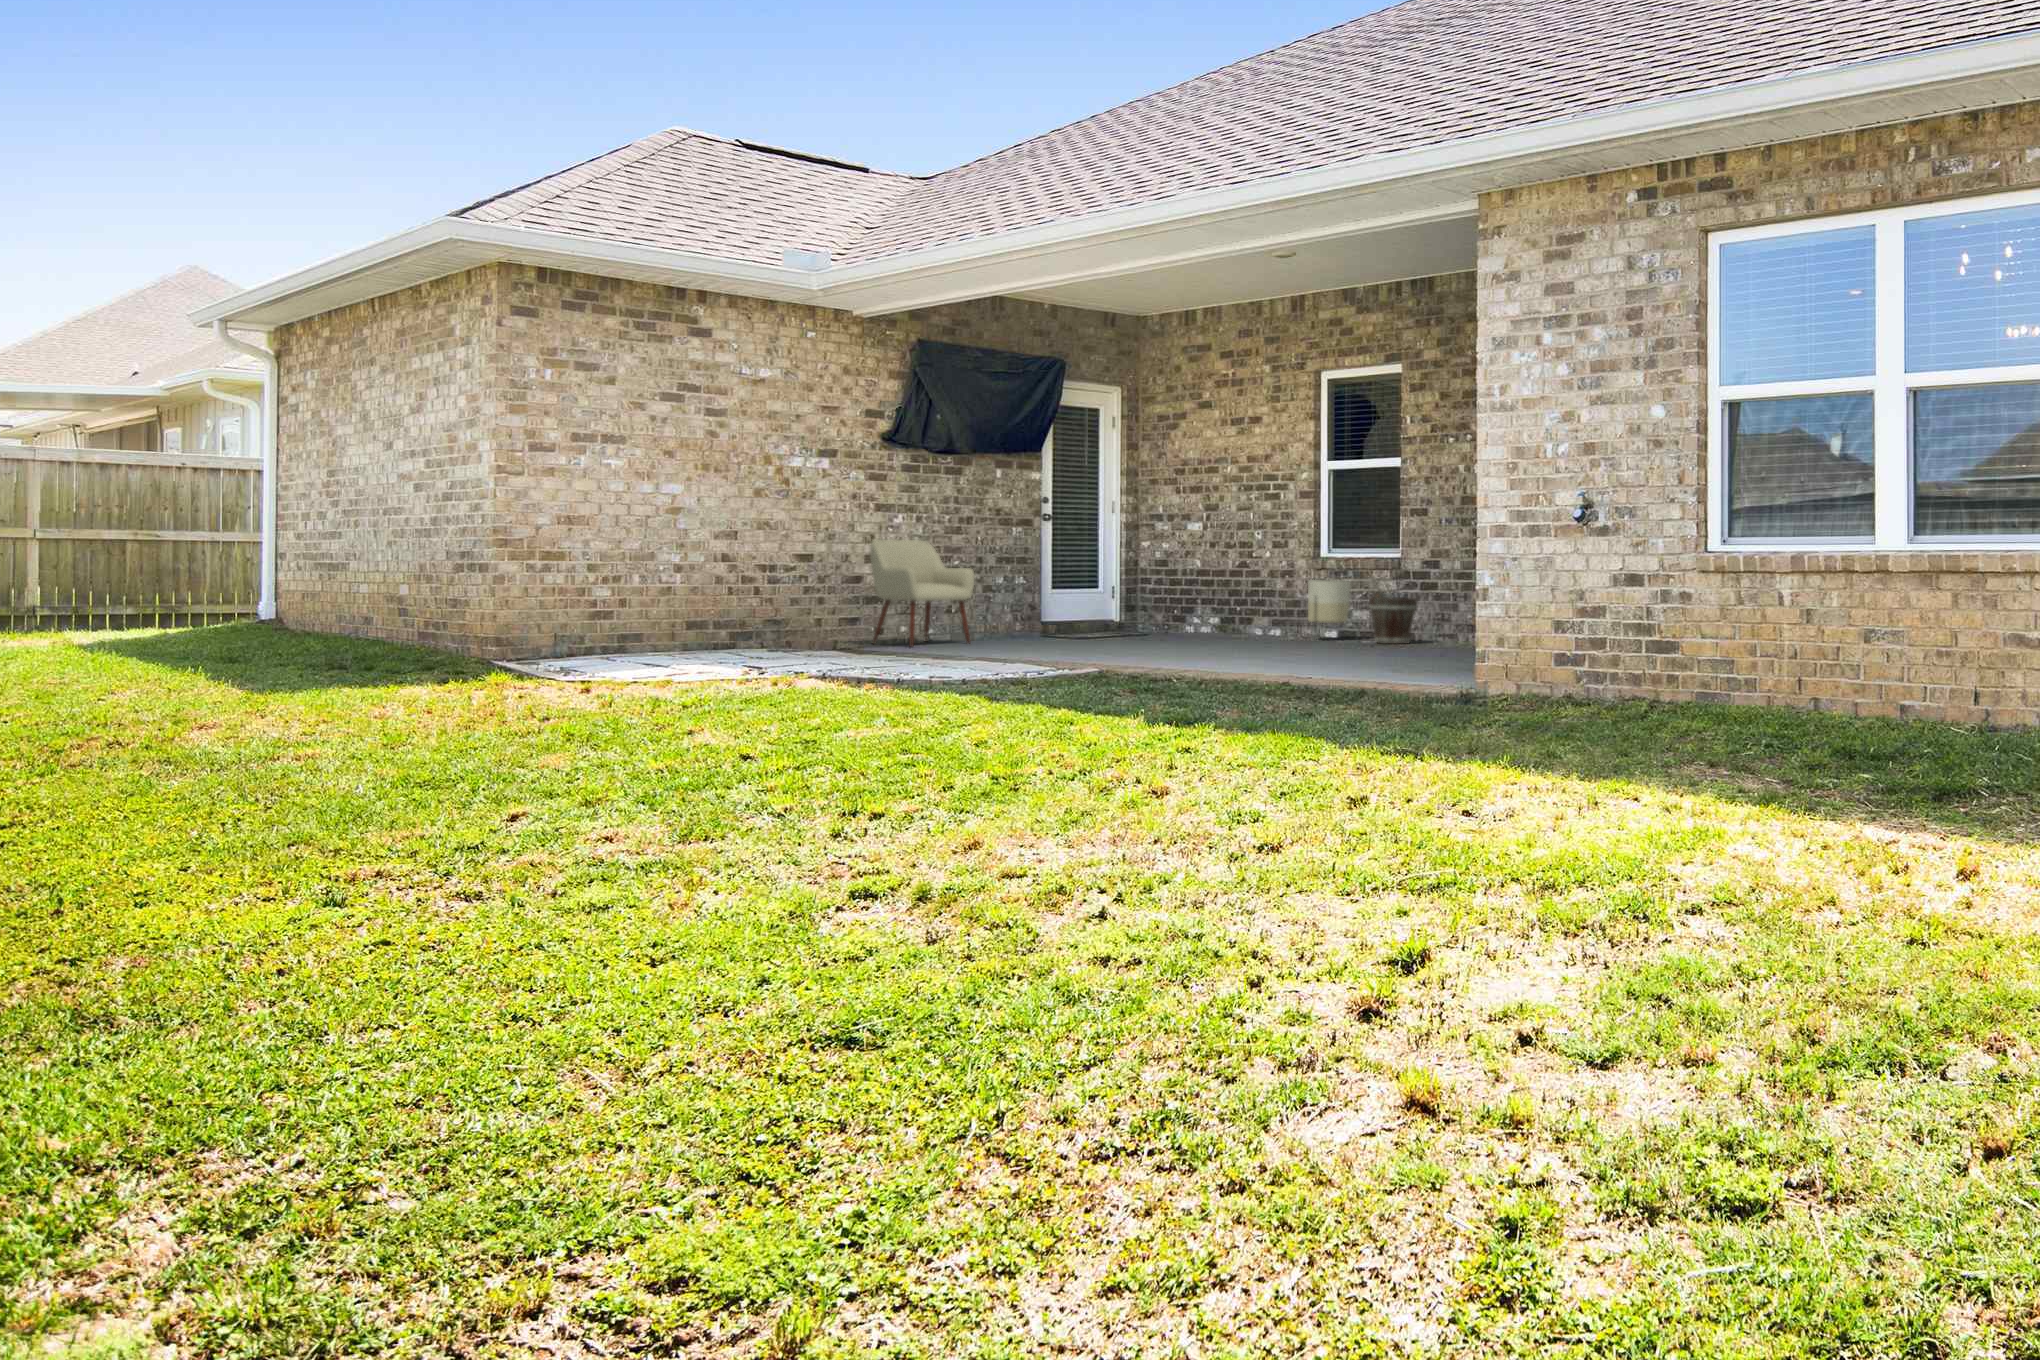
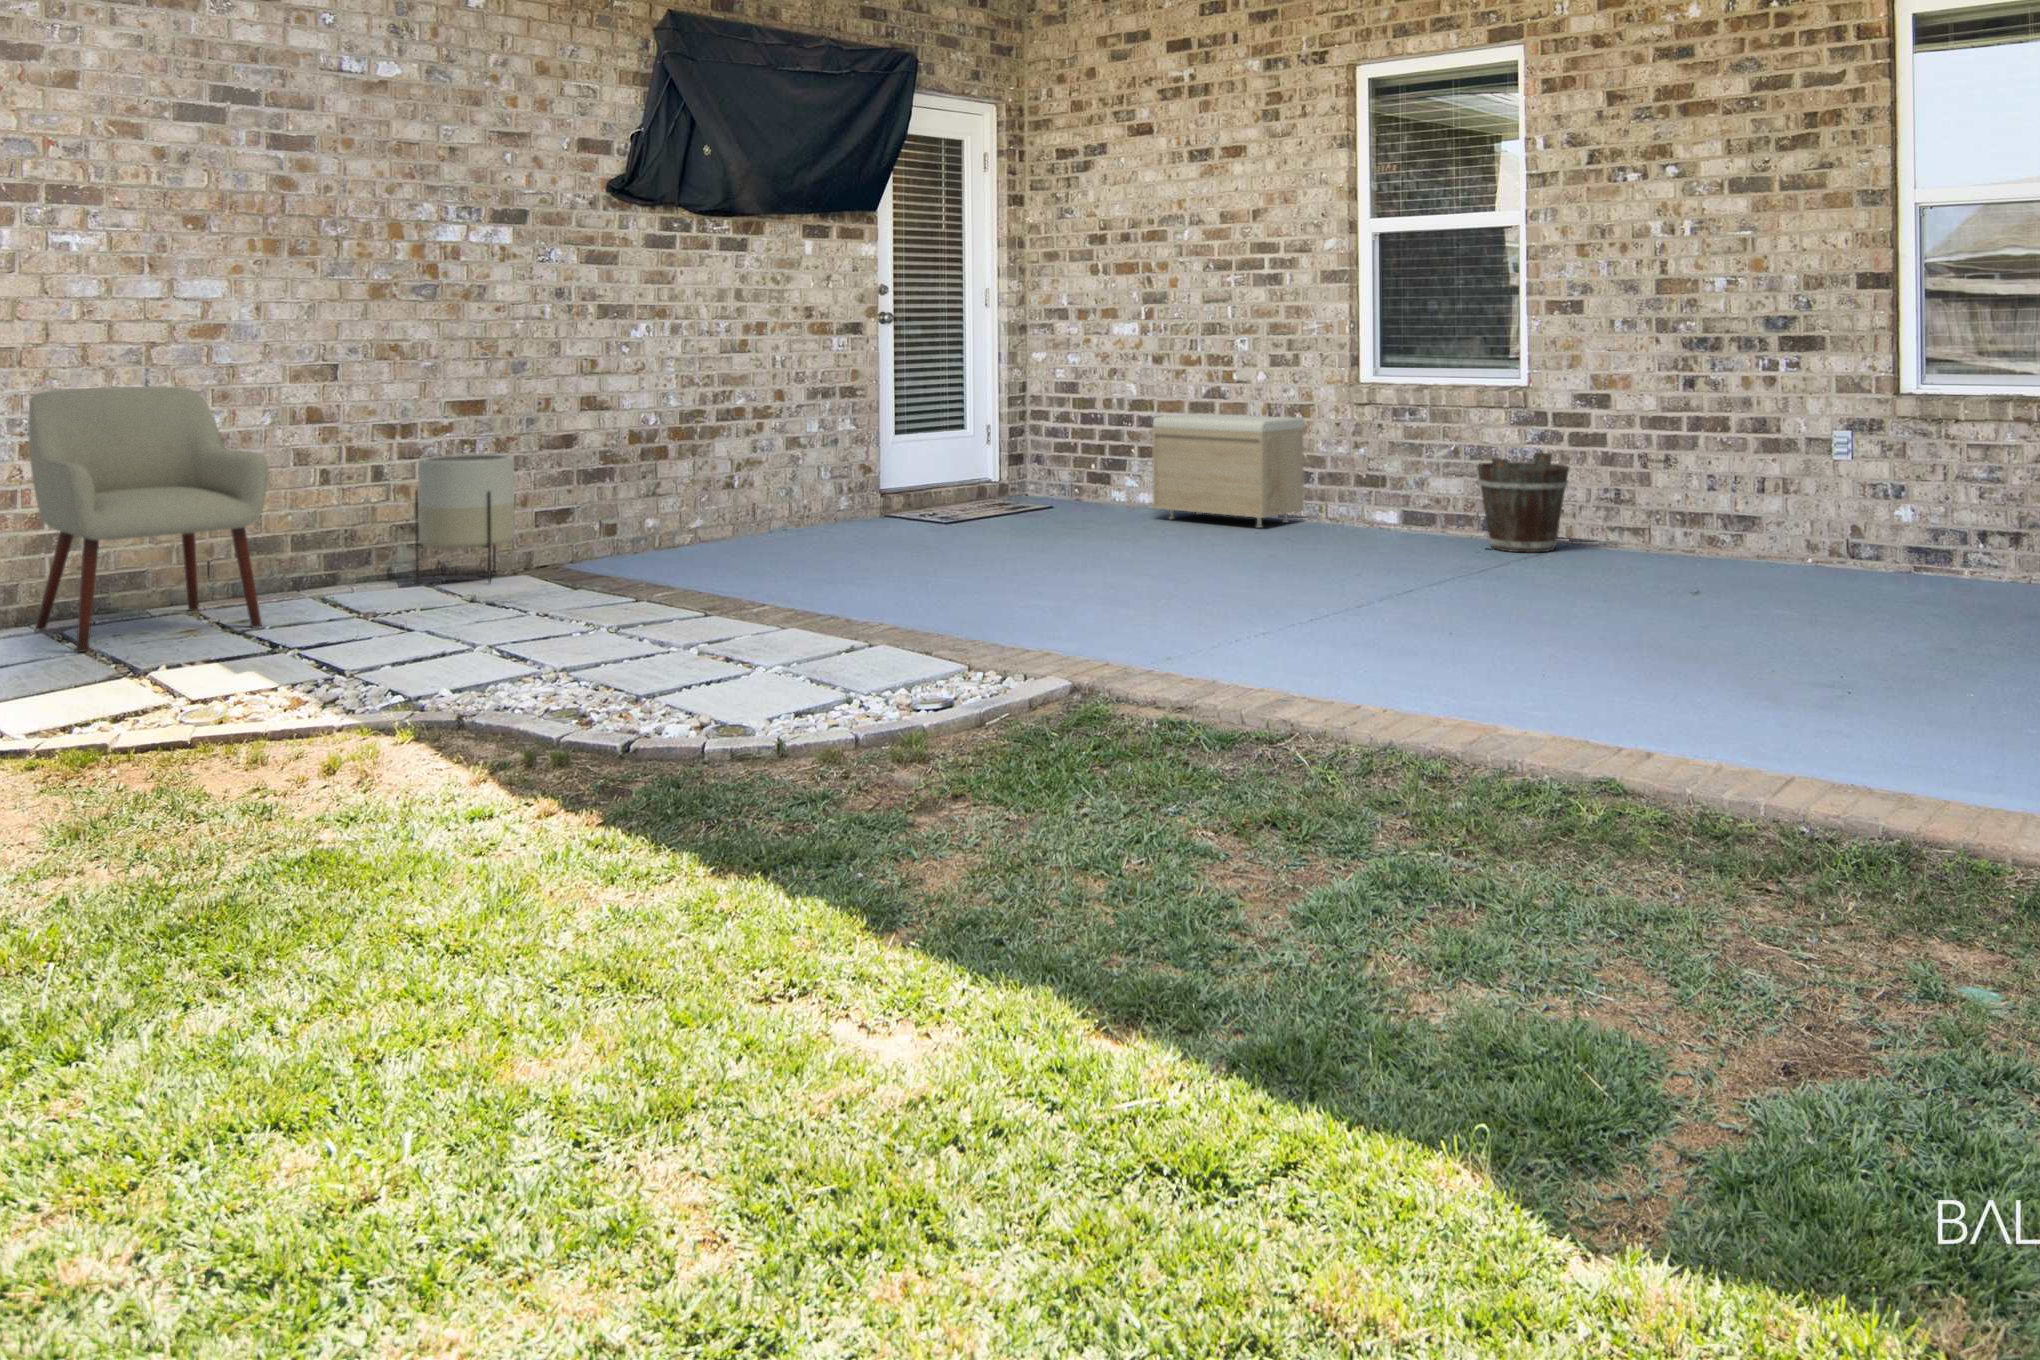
chair: present [870,539,974,647] -> present [28,387,269,652]
storage bench: none [1202,576,1290,638] -> present [1152,414,1305,527]
planter: present [1308,580,1351,624] -> present [415,454,515,583]

